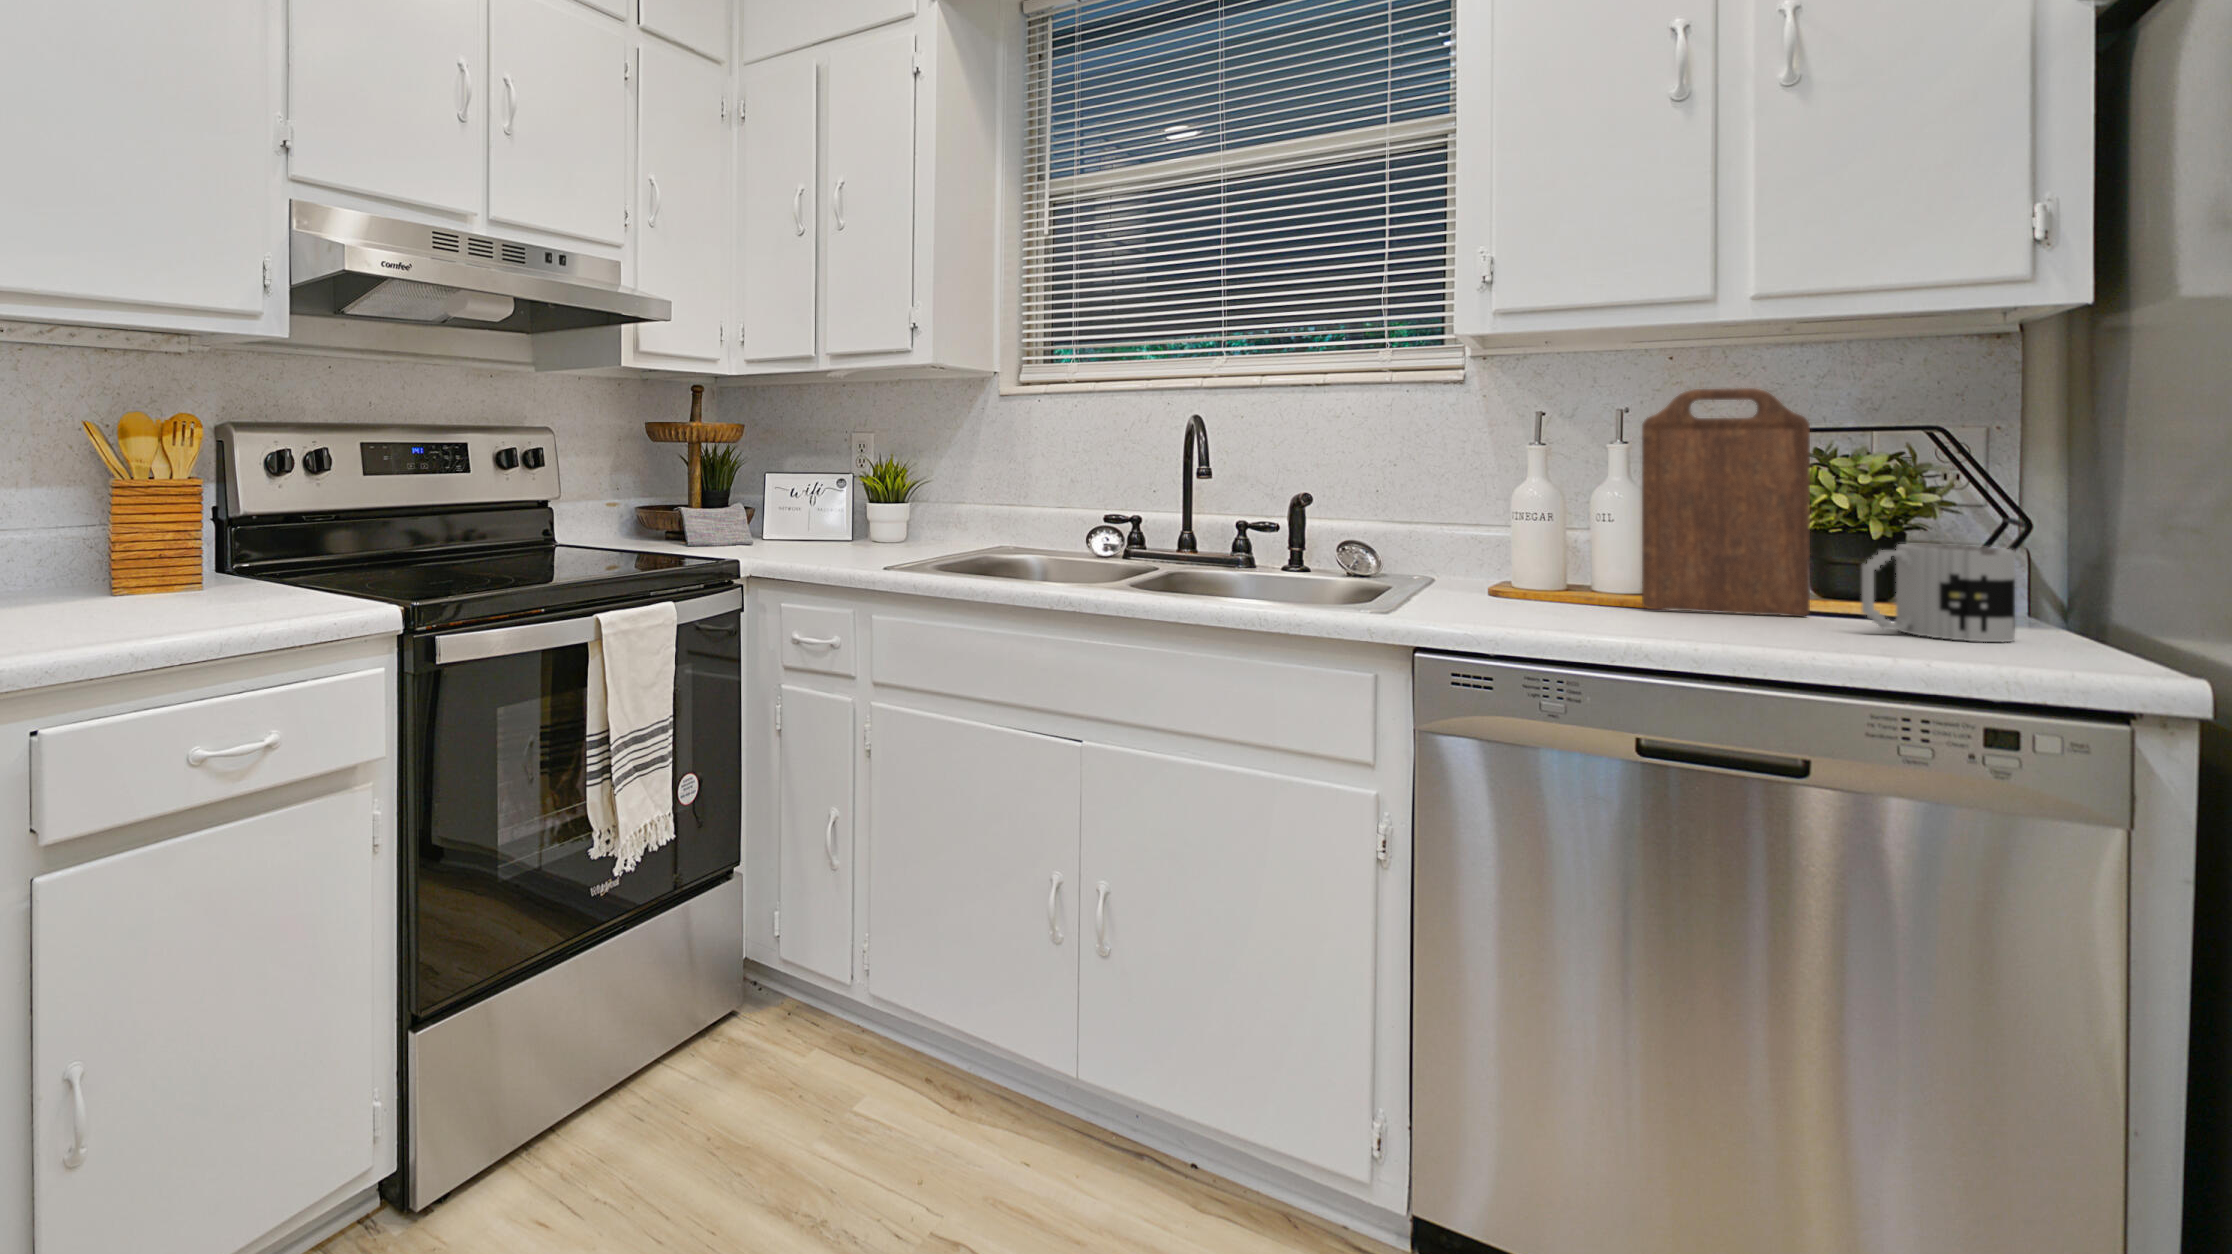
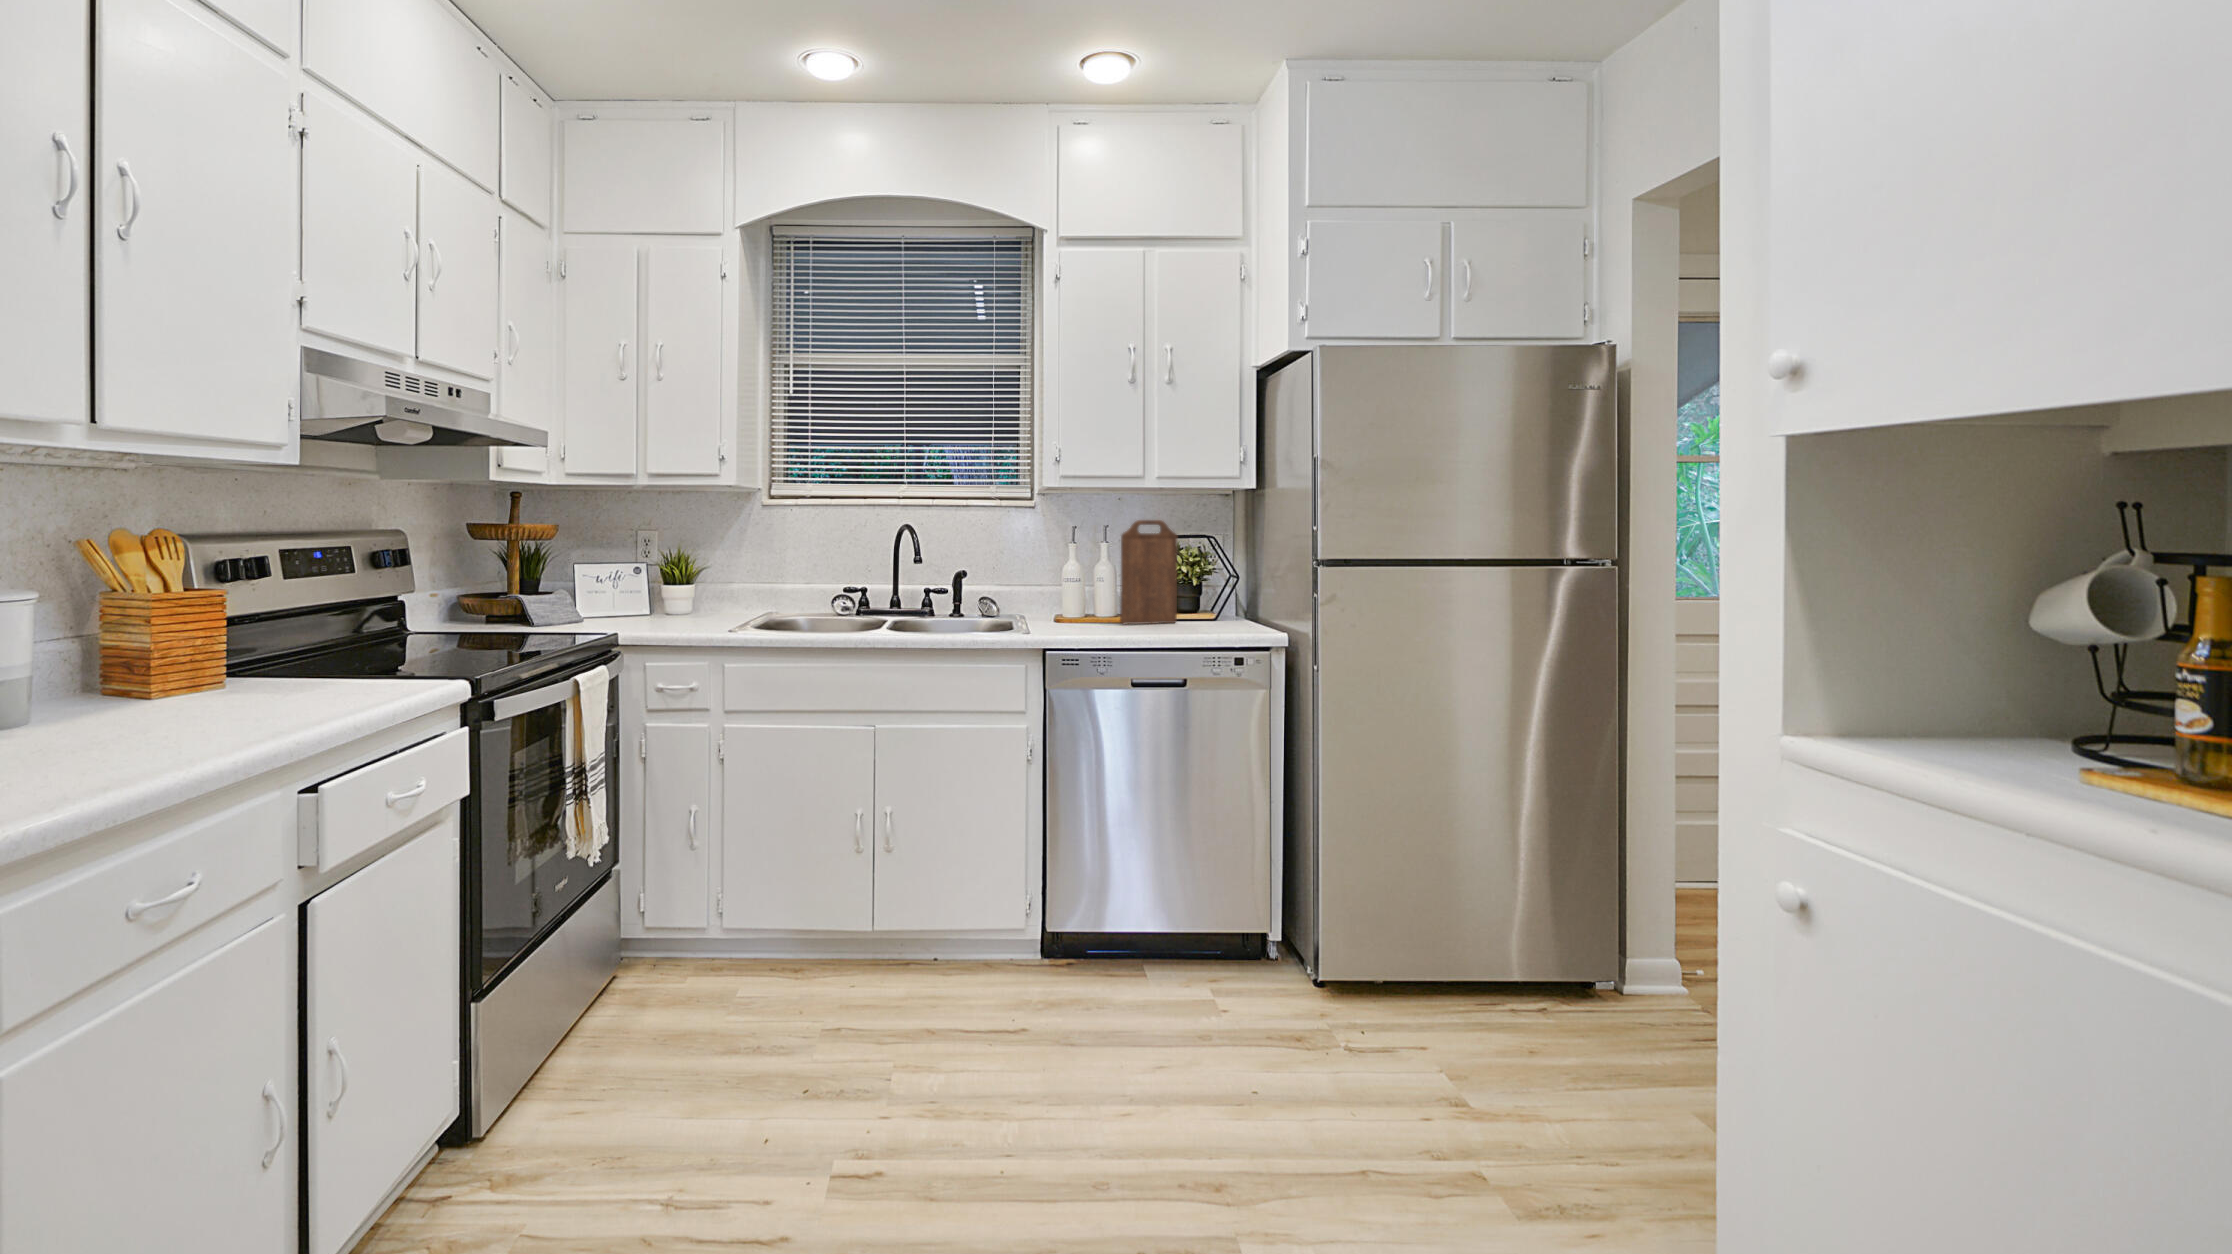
mug: present [1862,544,2015,642] -> none [1196,588,1240,628]

